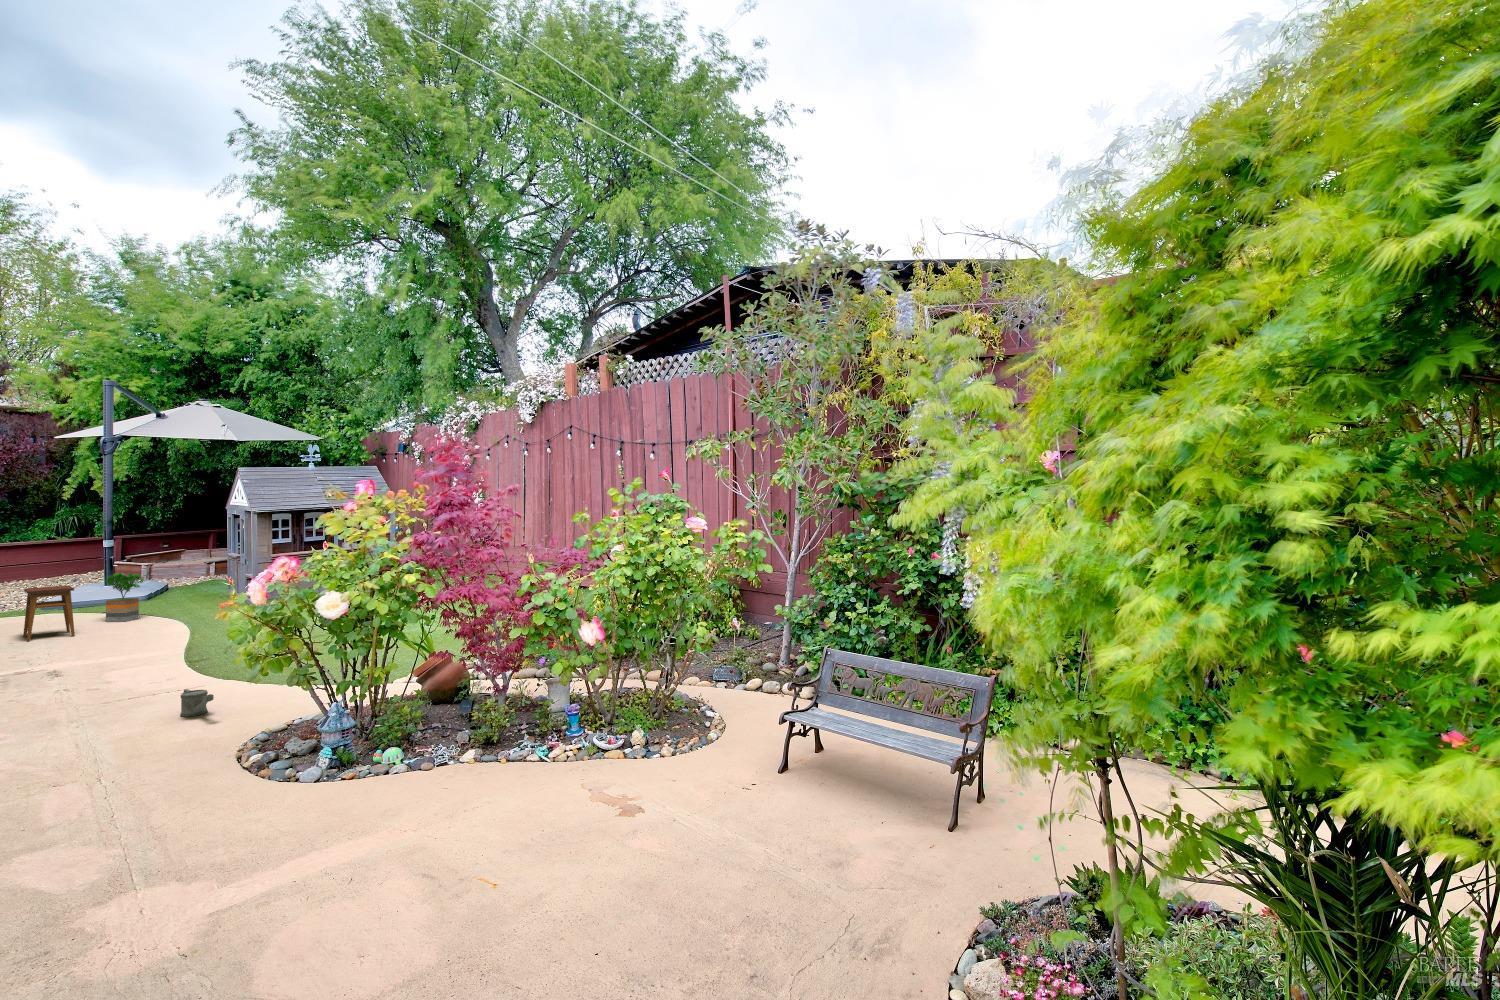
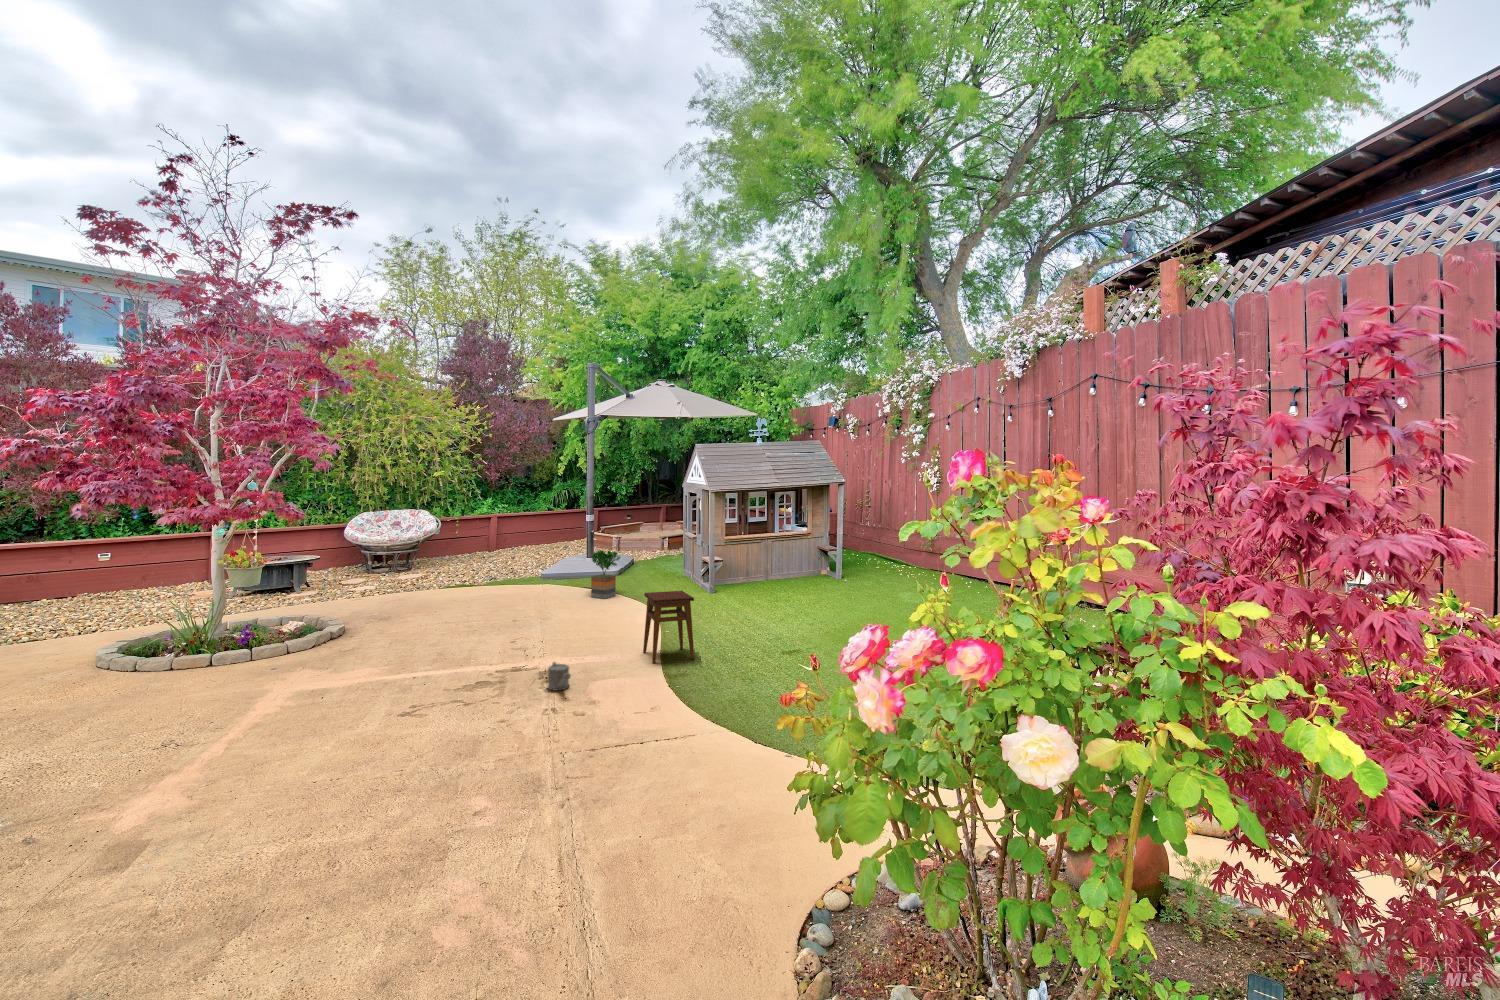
stool: present [23,586,75,641] -> present [643,591,694,663]
watering can: present [180,689,214,717] -> present [548,662,571,691]

